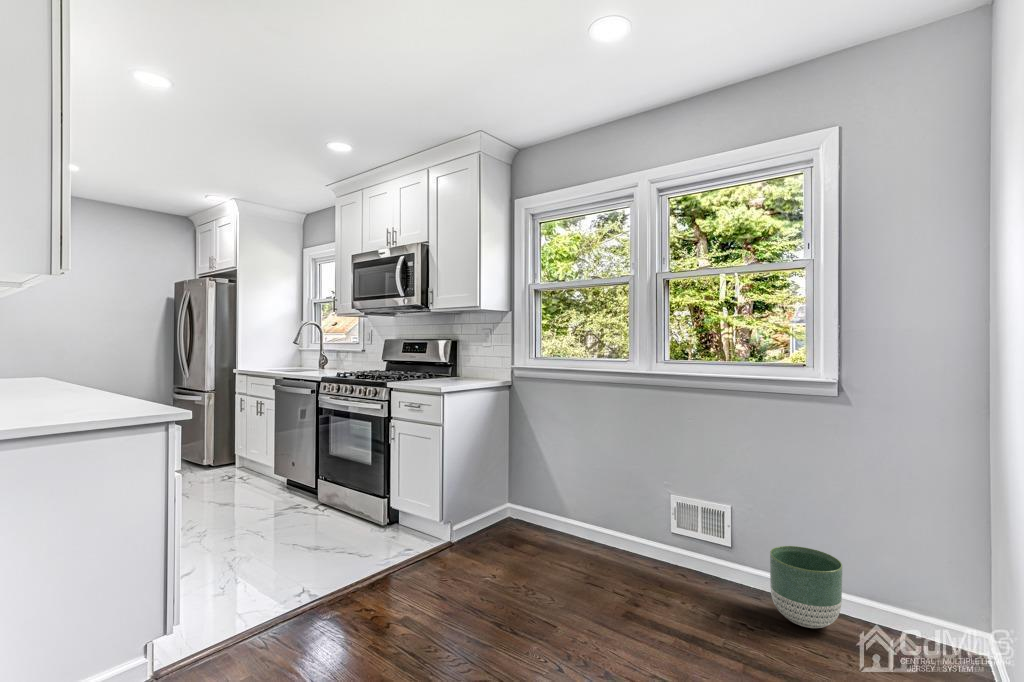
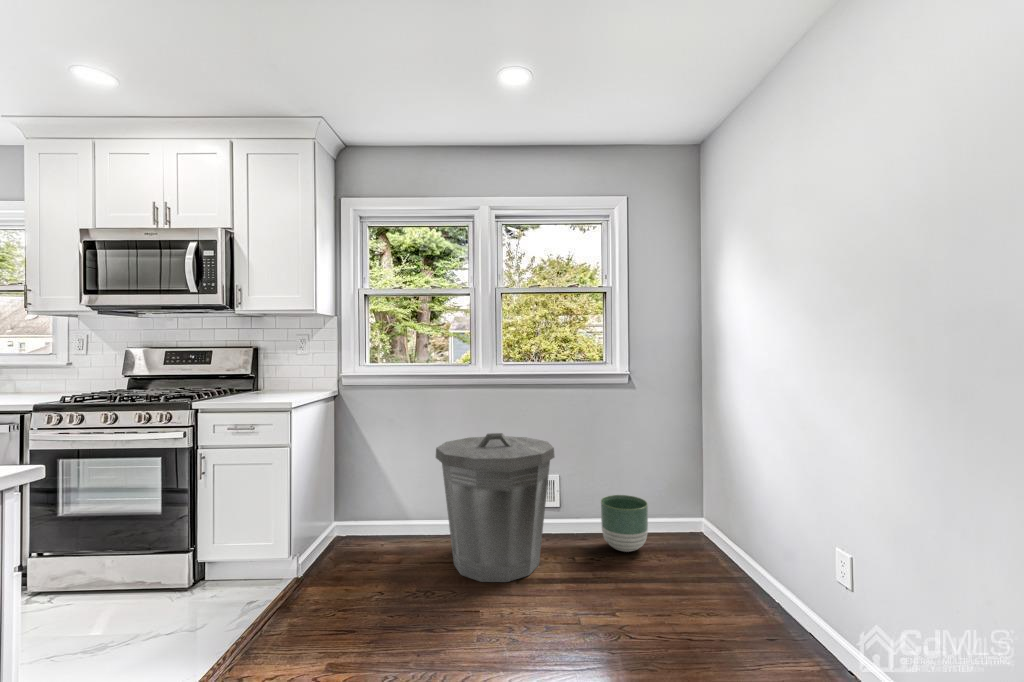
trash can: none [559,439,696,607] -> present [436,433,555,582]

